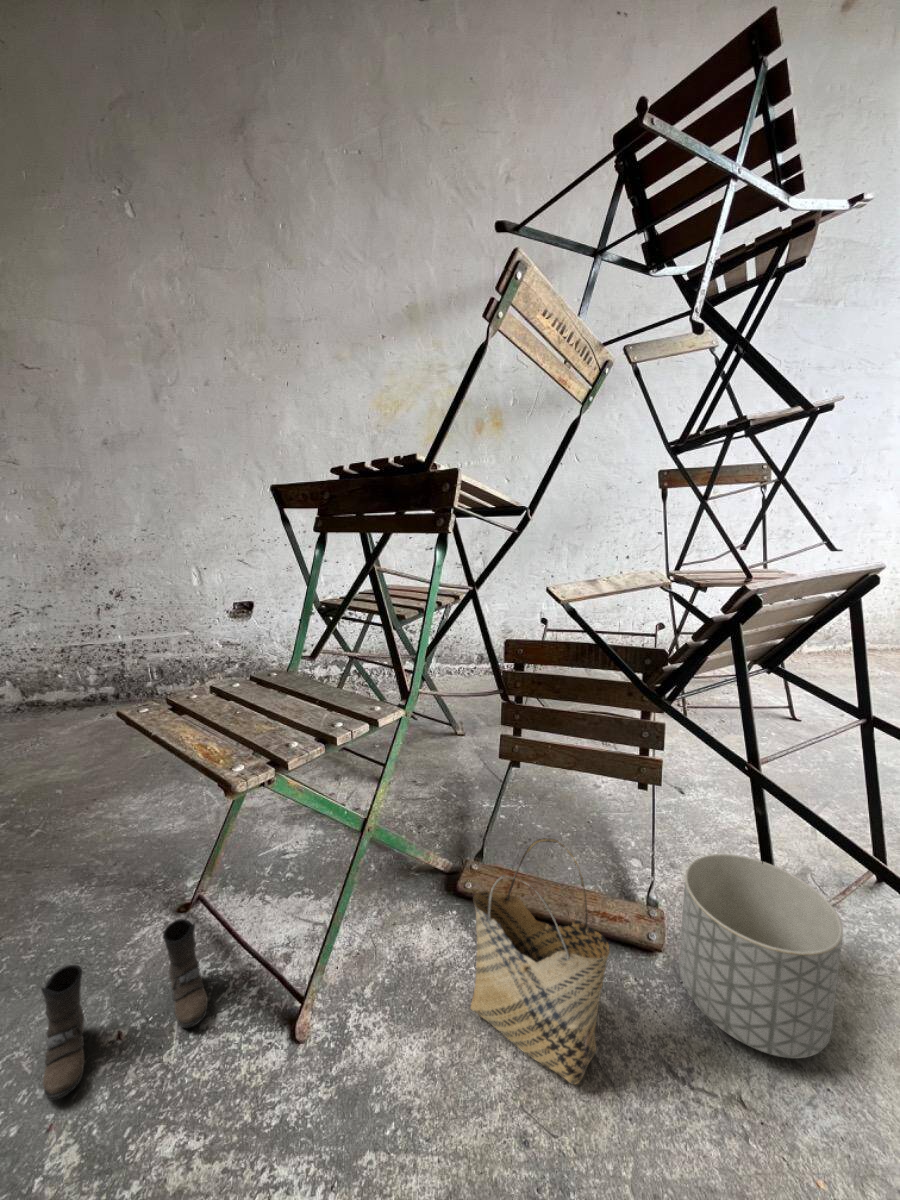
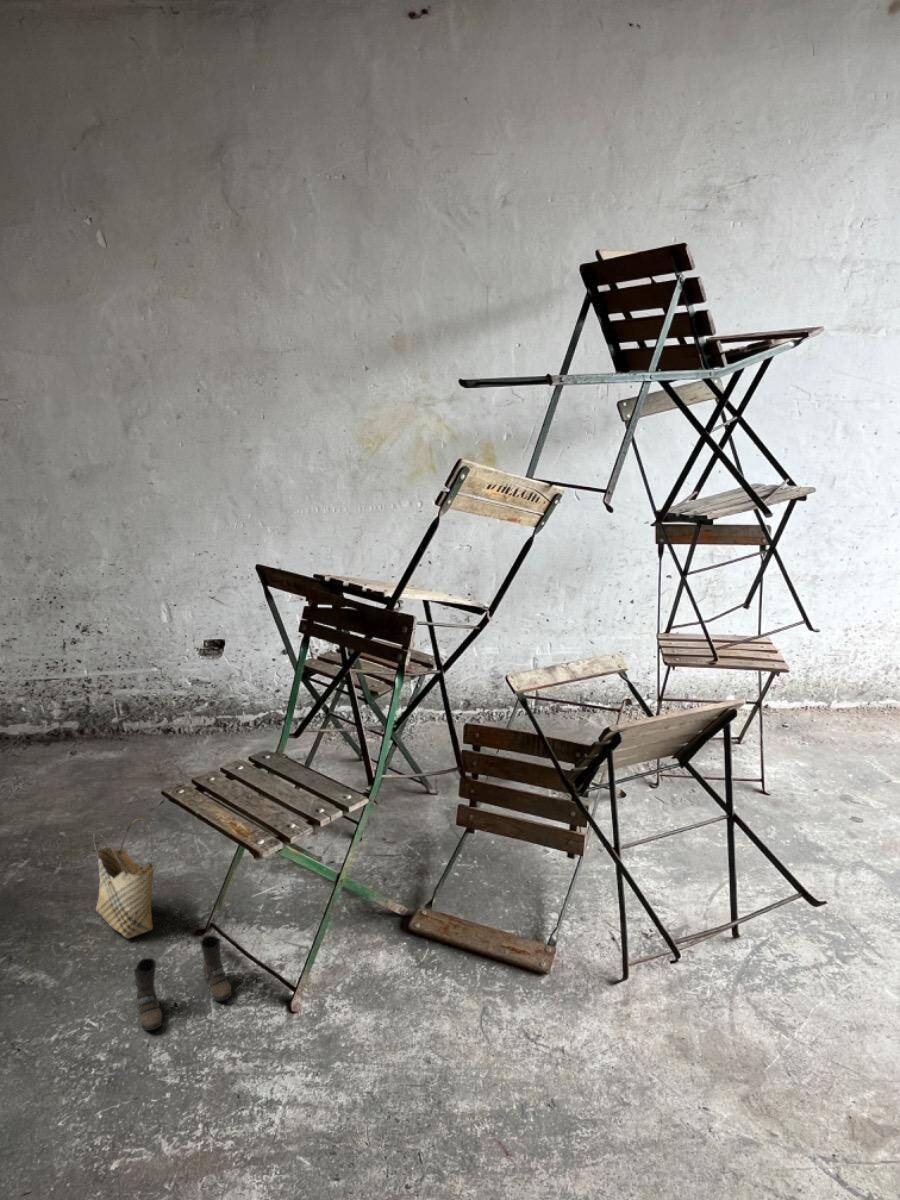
woven basket: present [471,838,610,1084] -> present [94,818,155,938]
planter: present [679,854,843,1058] -> none [552,909,646,1032]

